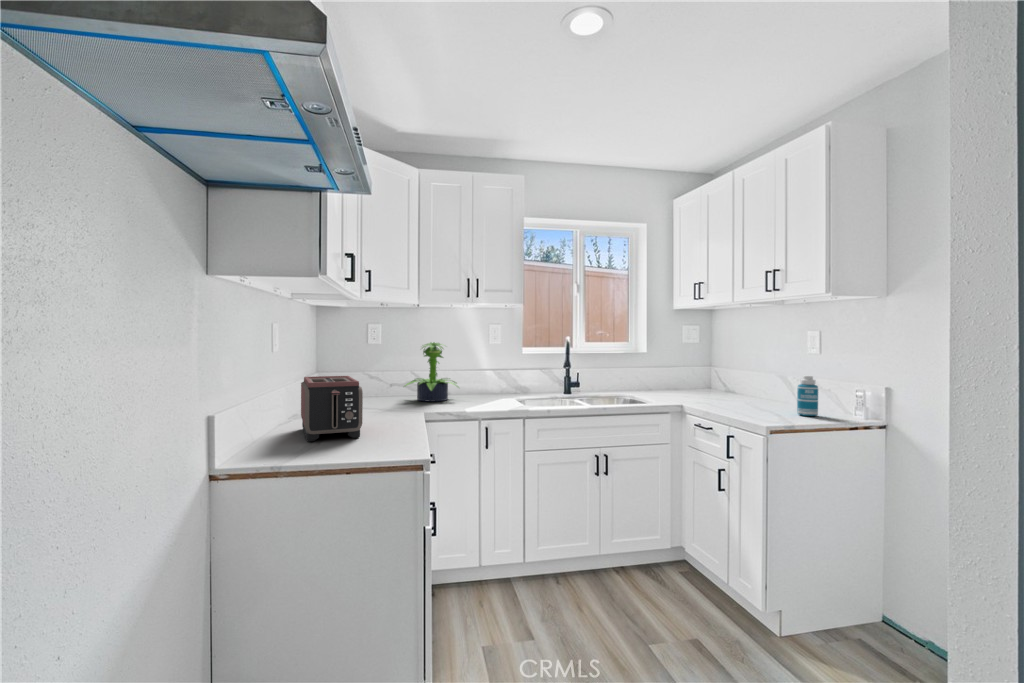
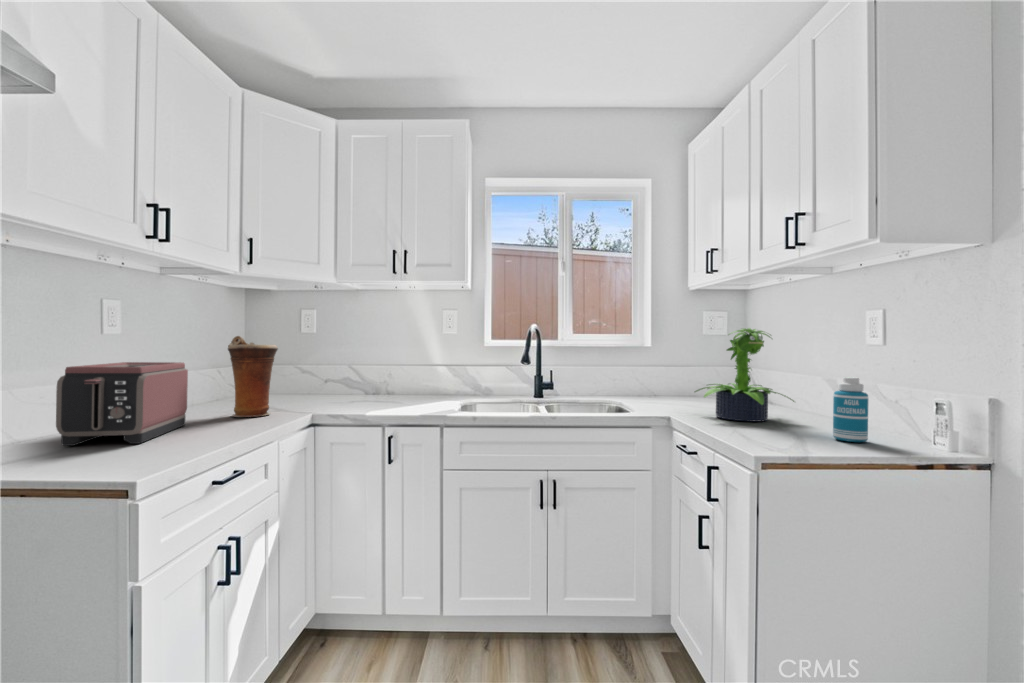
potted plant: present [405,342,459,402] -> present [695,328,794,422]
vase: none [357,351,396,417] -> present [228,336,278,417]

